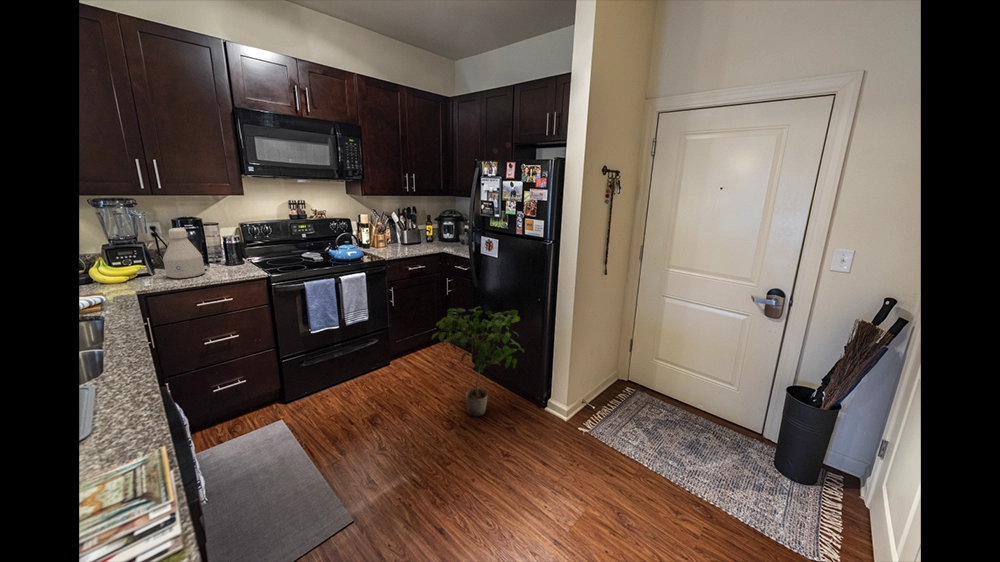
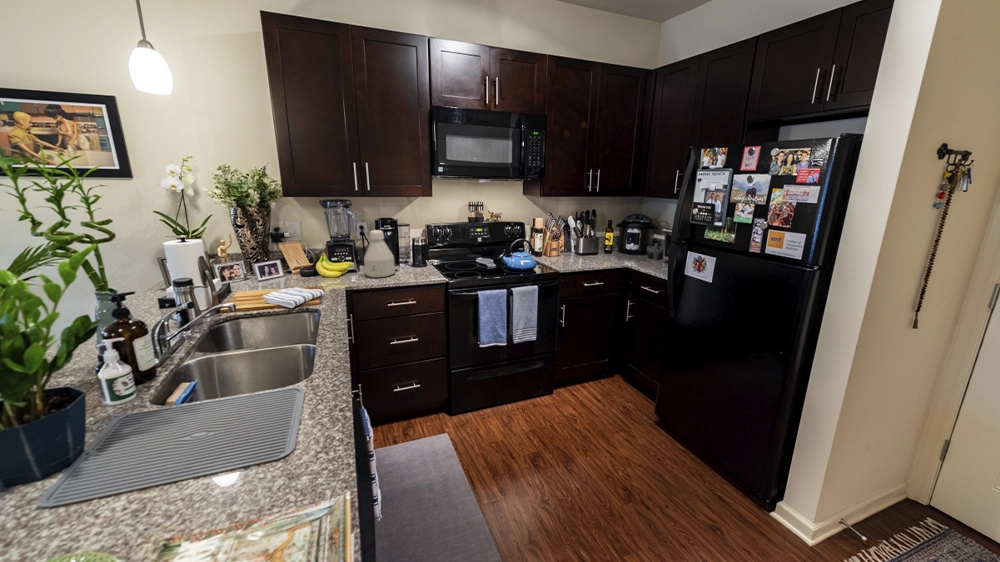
potted plant: present [432,307,524,417] -> none [615,340,748,488]

